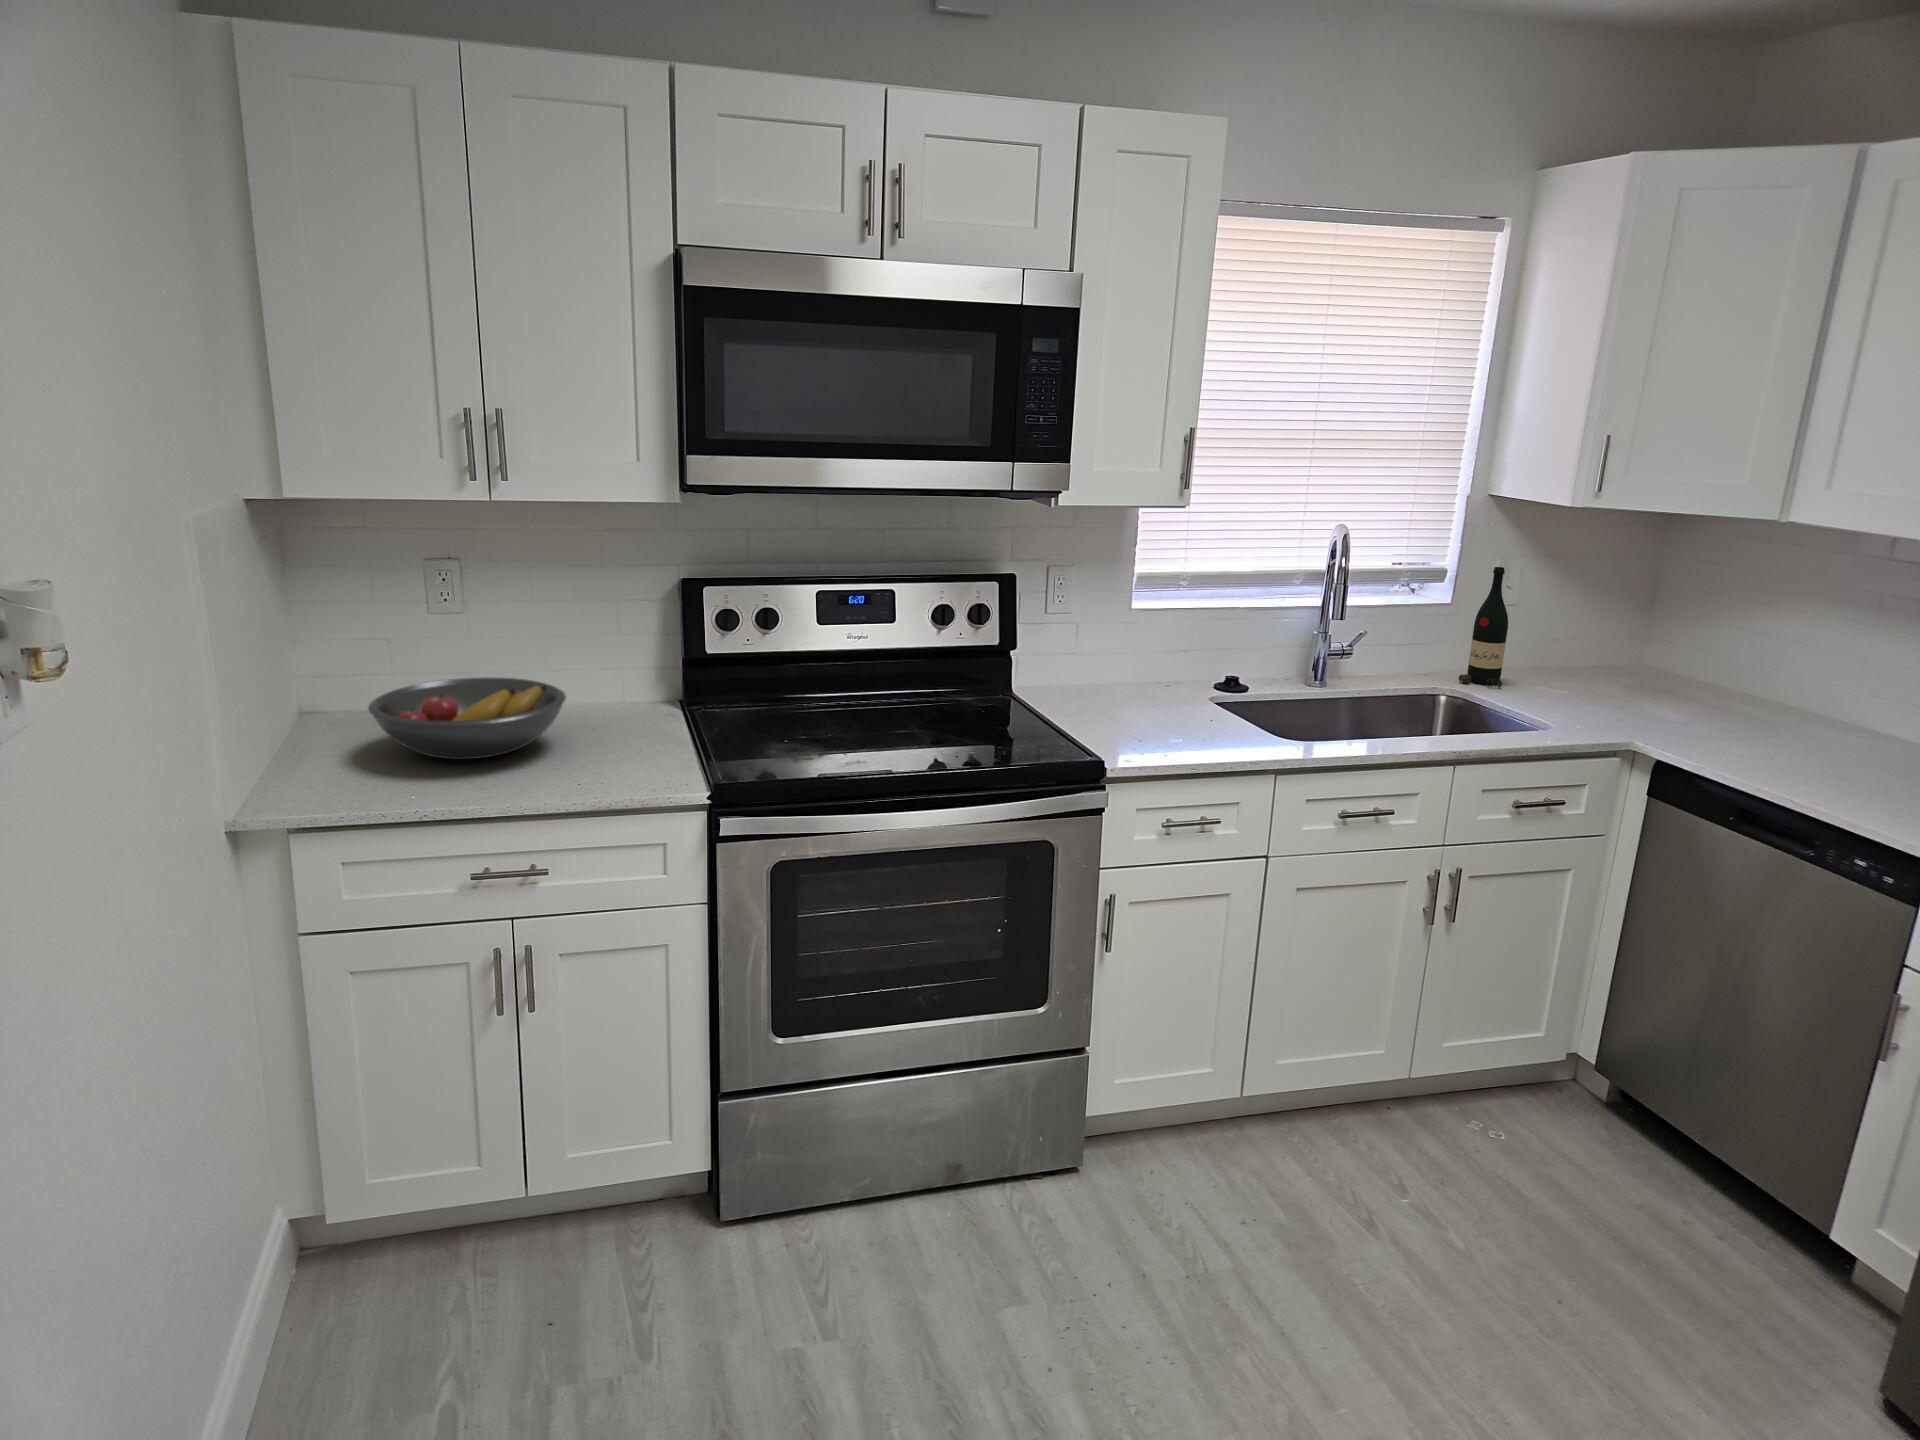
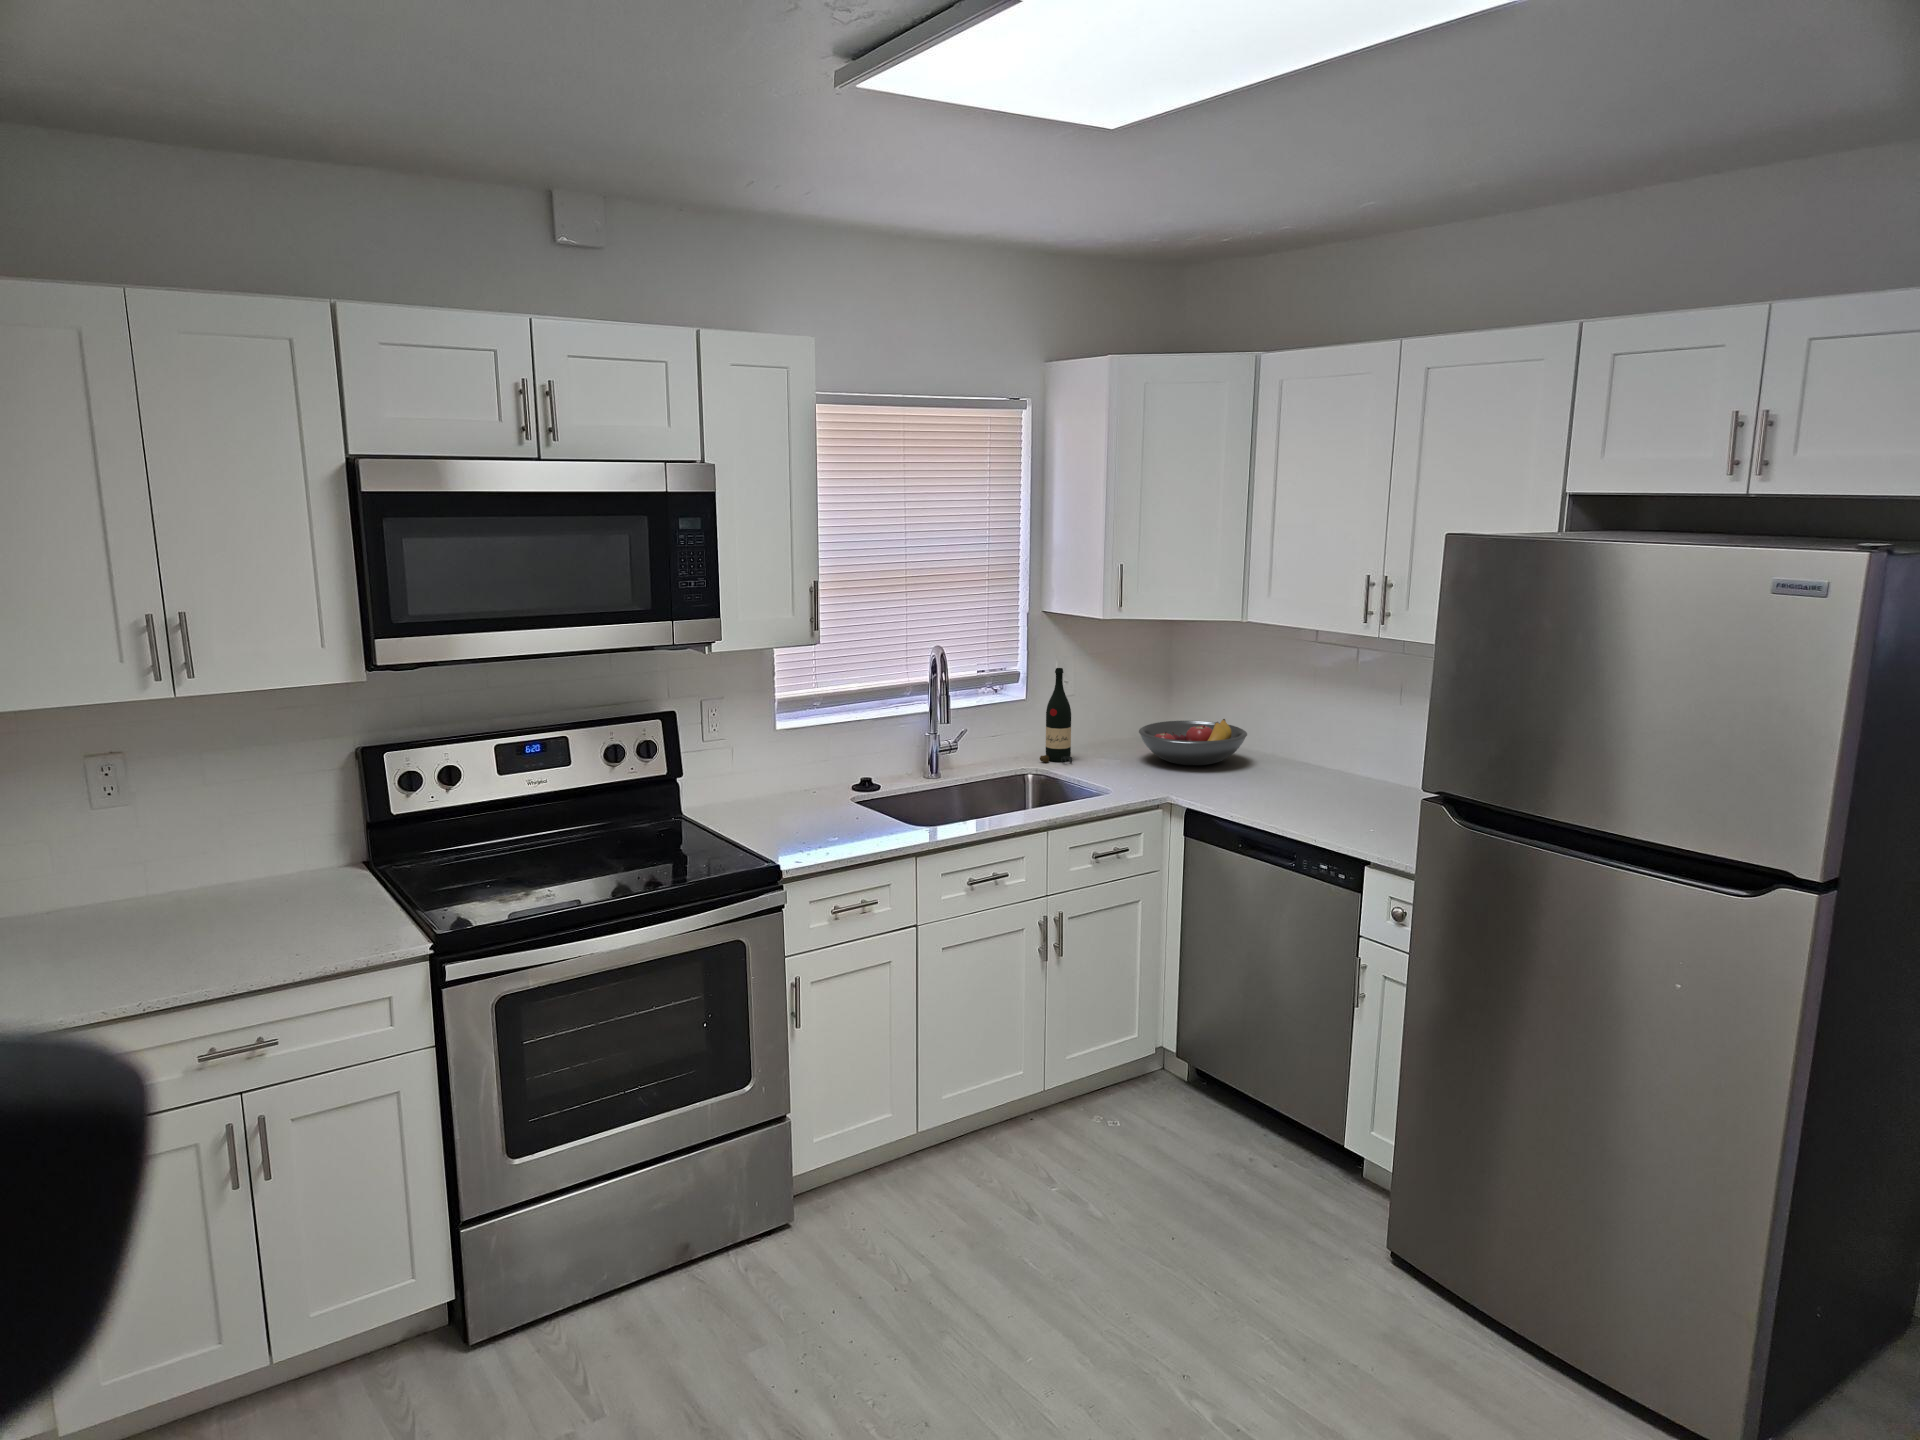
fruit bowl: present [368,677,566,759] -> present [1139,719,1247,765]

